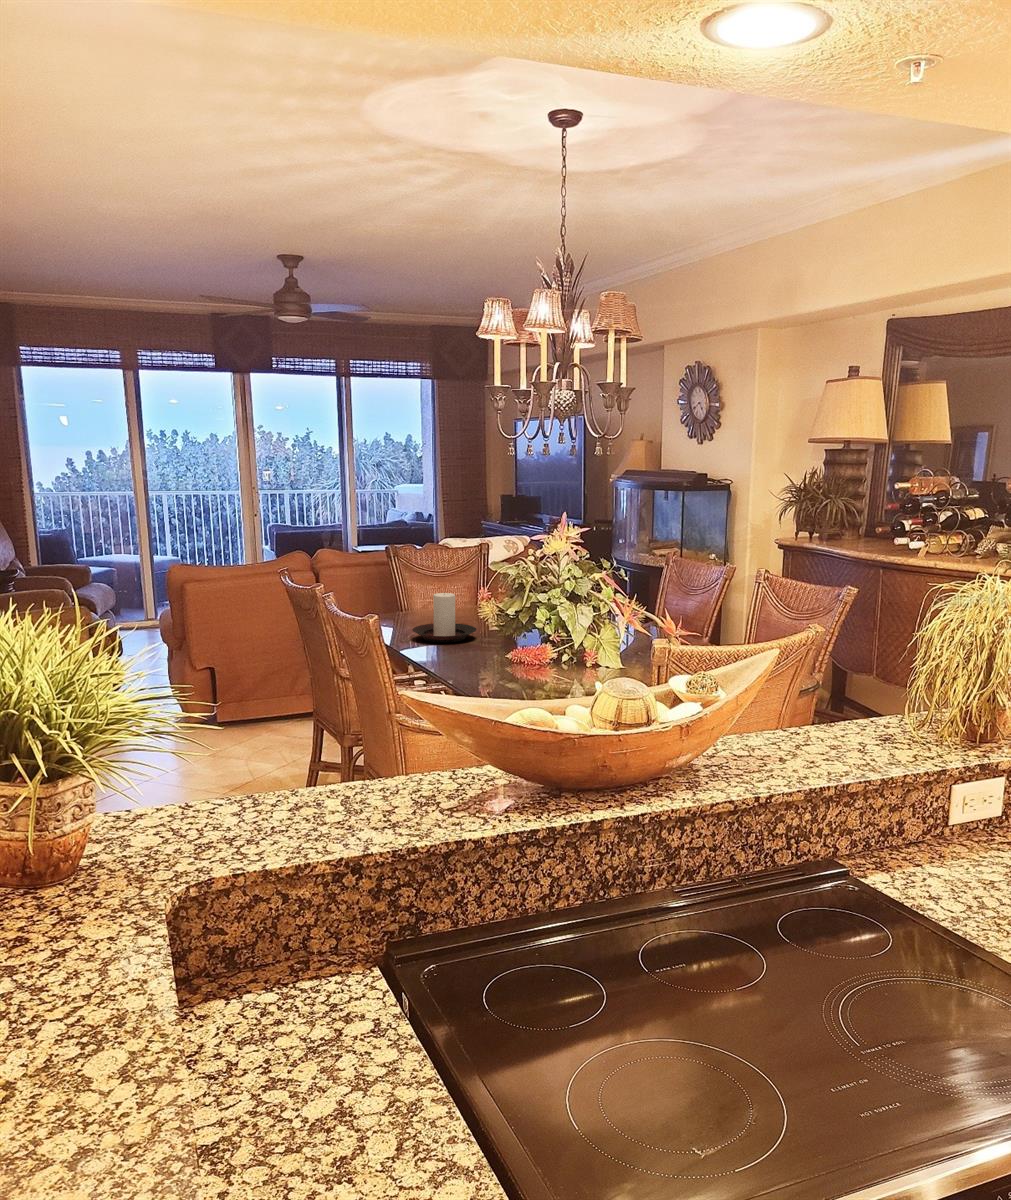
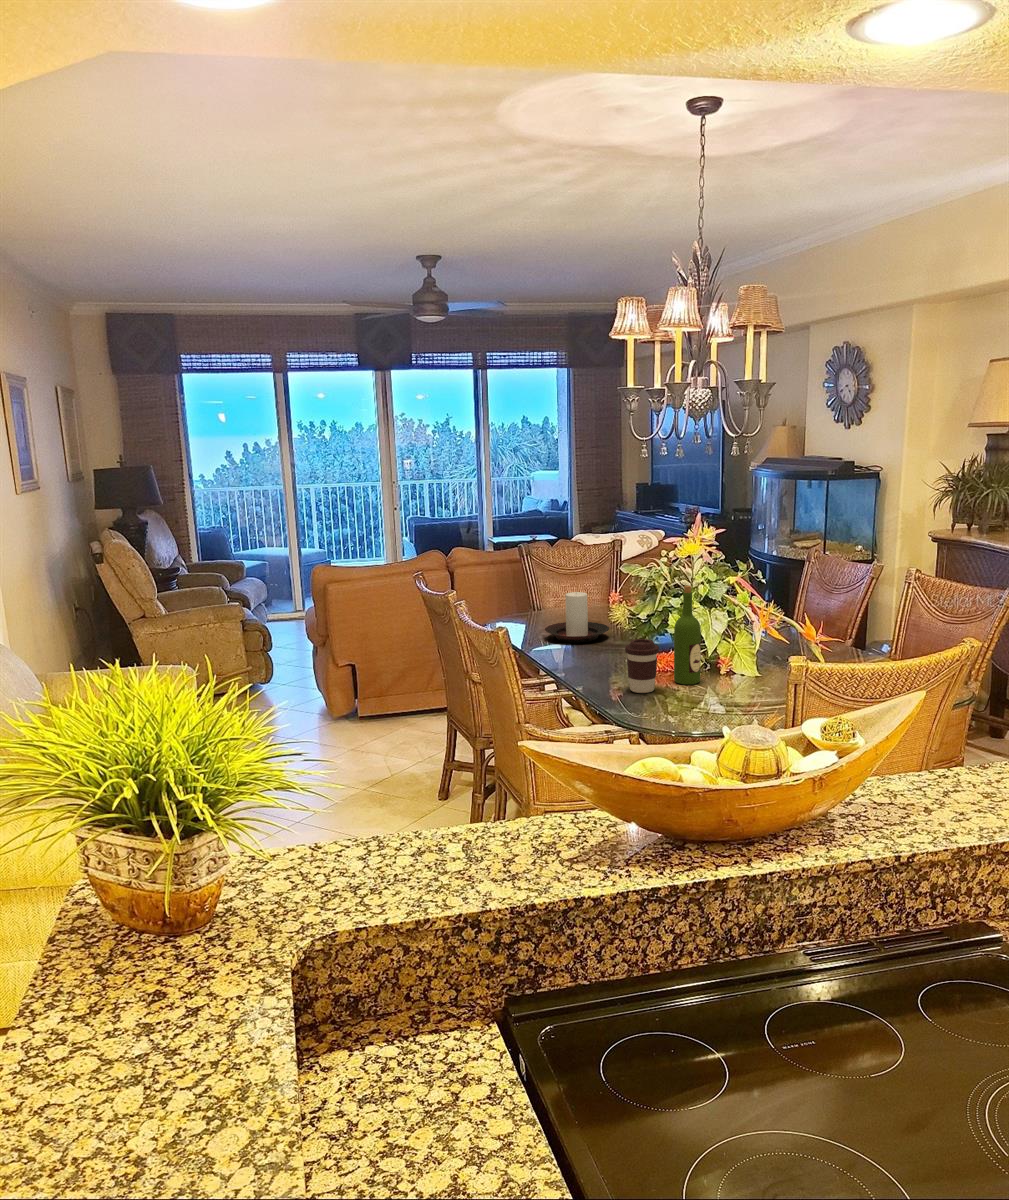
wine bottle: none [541,582,567,679] -> present [674,586,701,685]
coffee cup: none [494,633,527,686] -> present [625,639,659,693]

